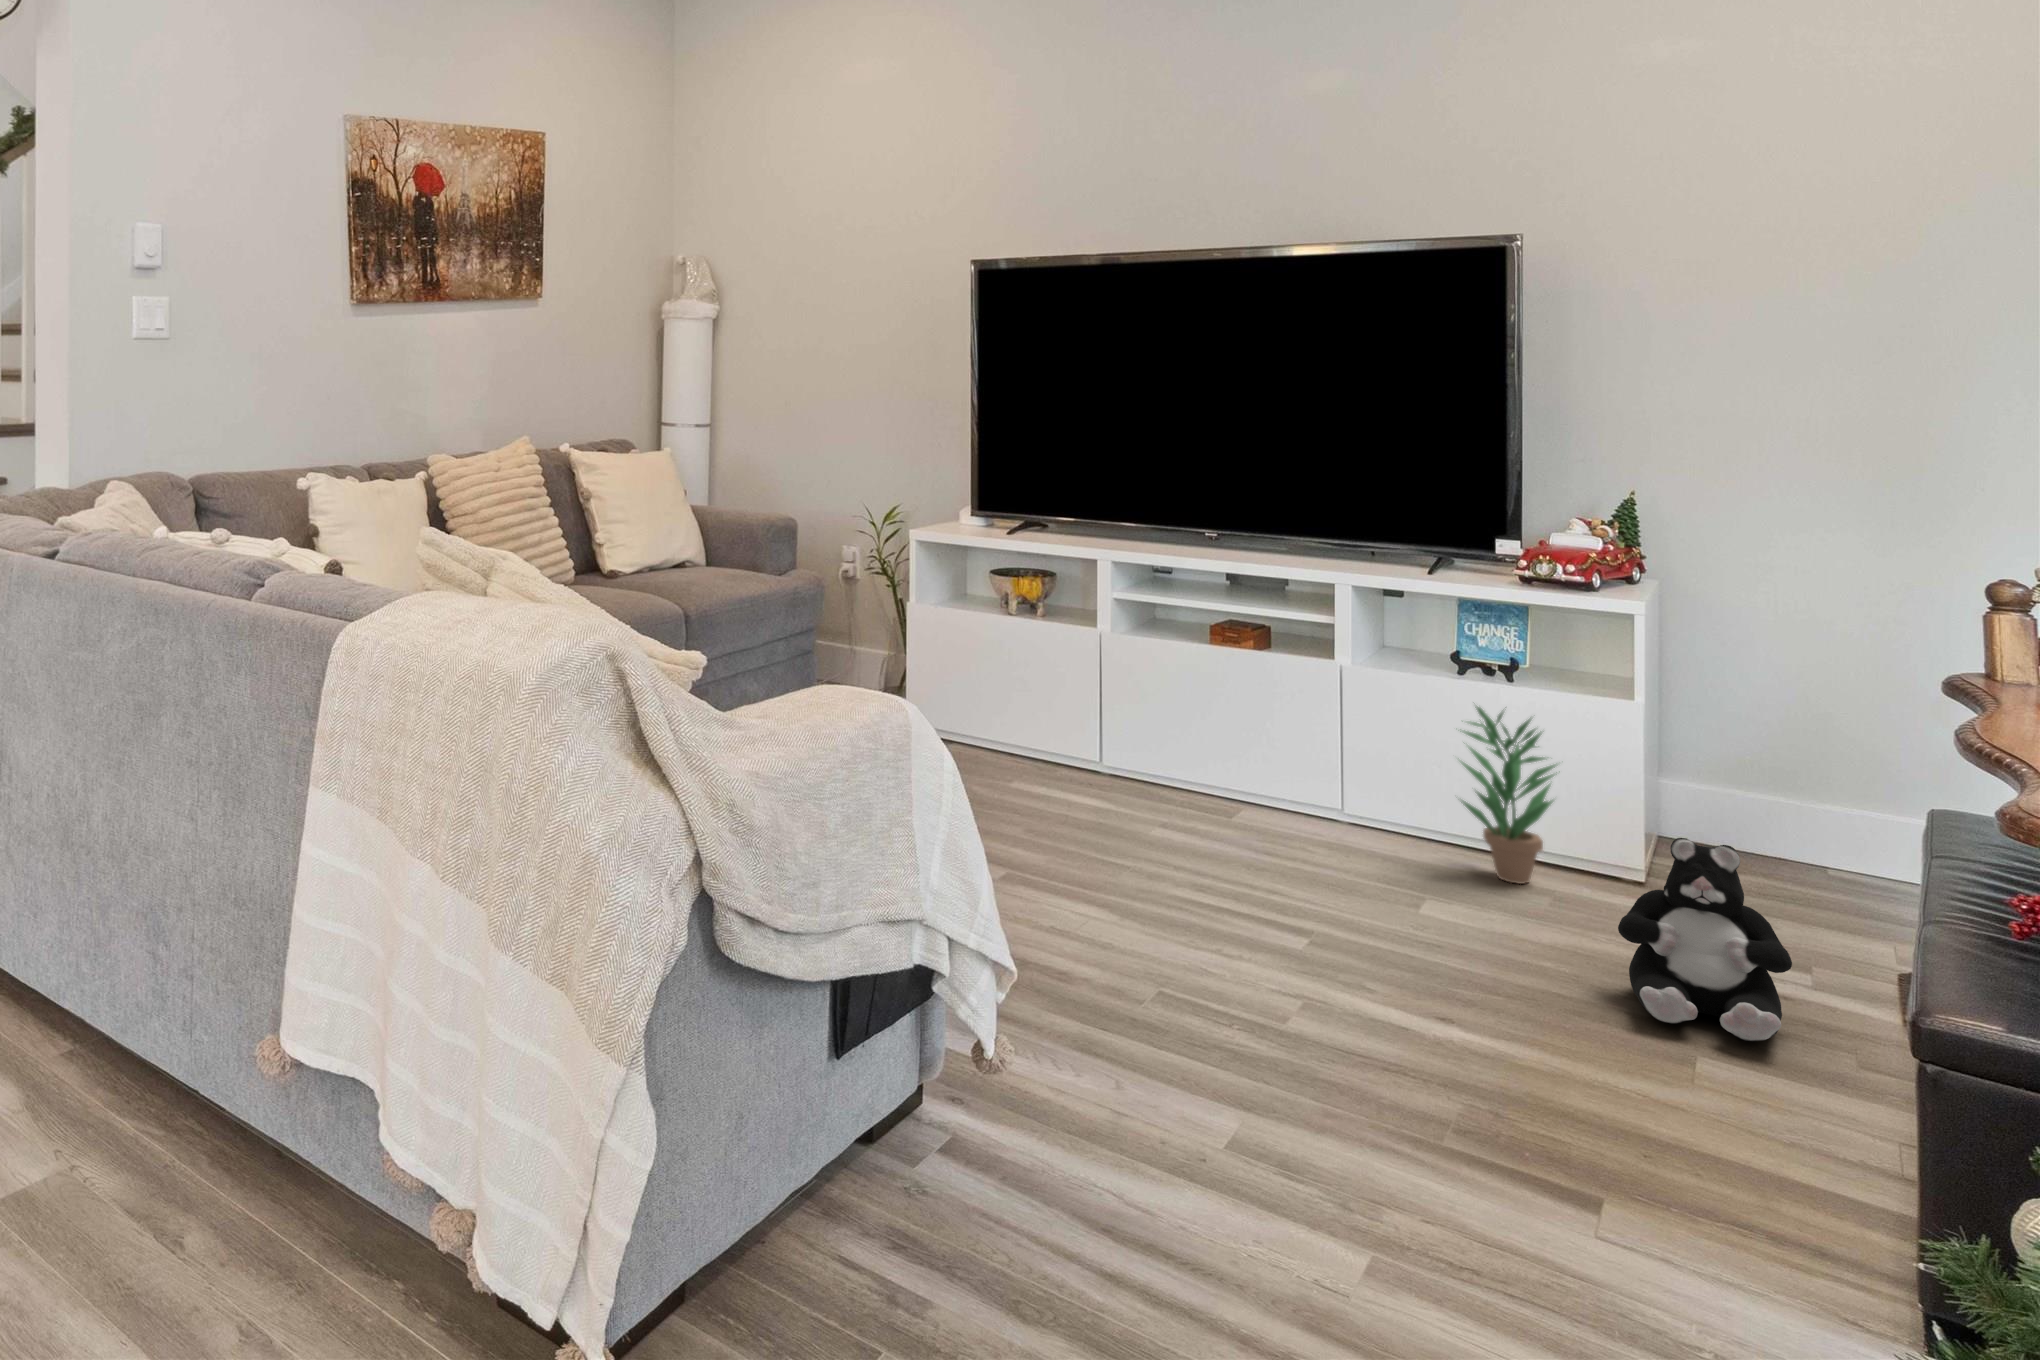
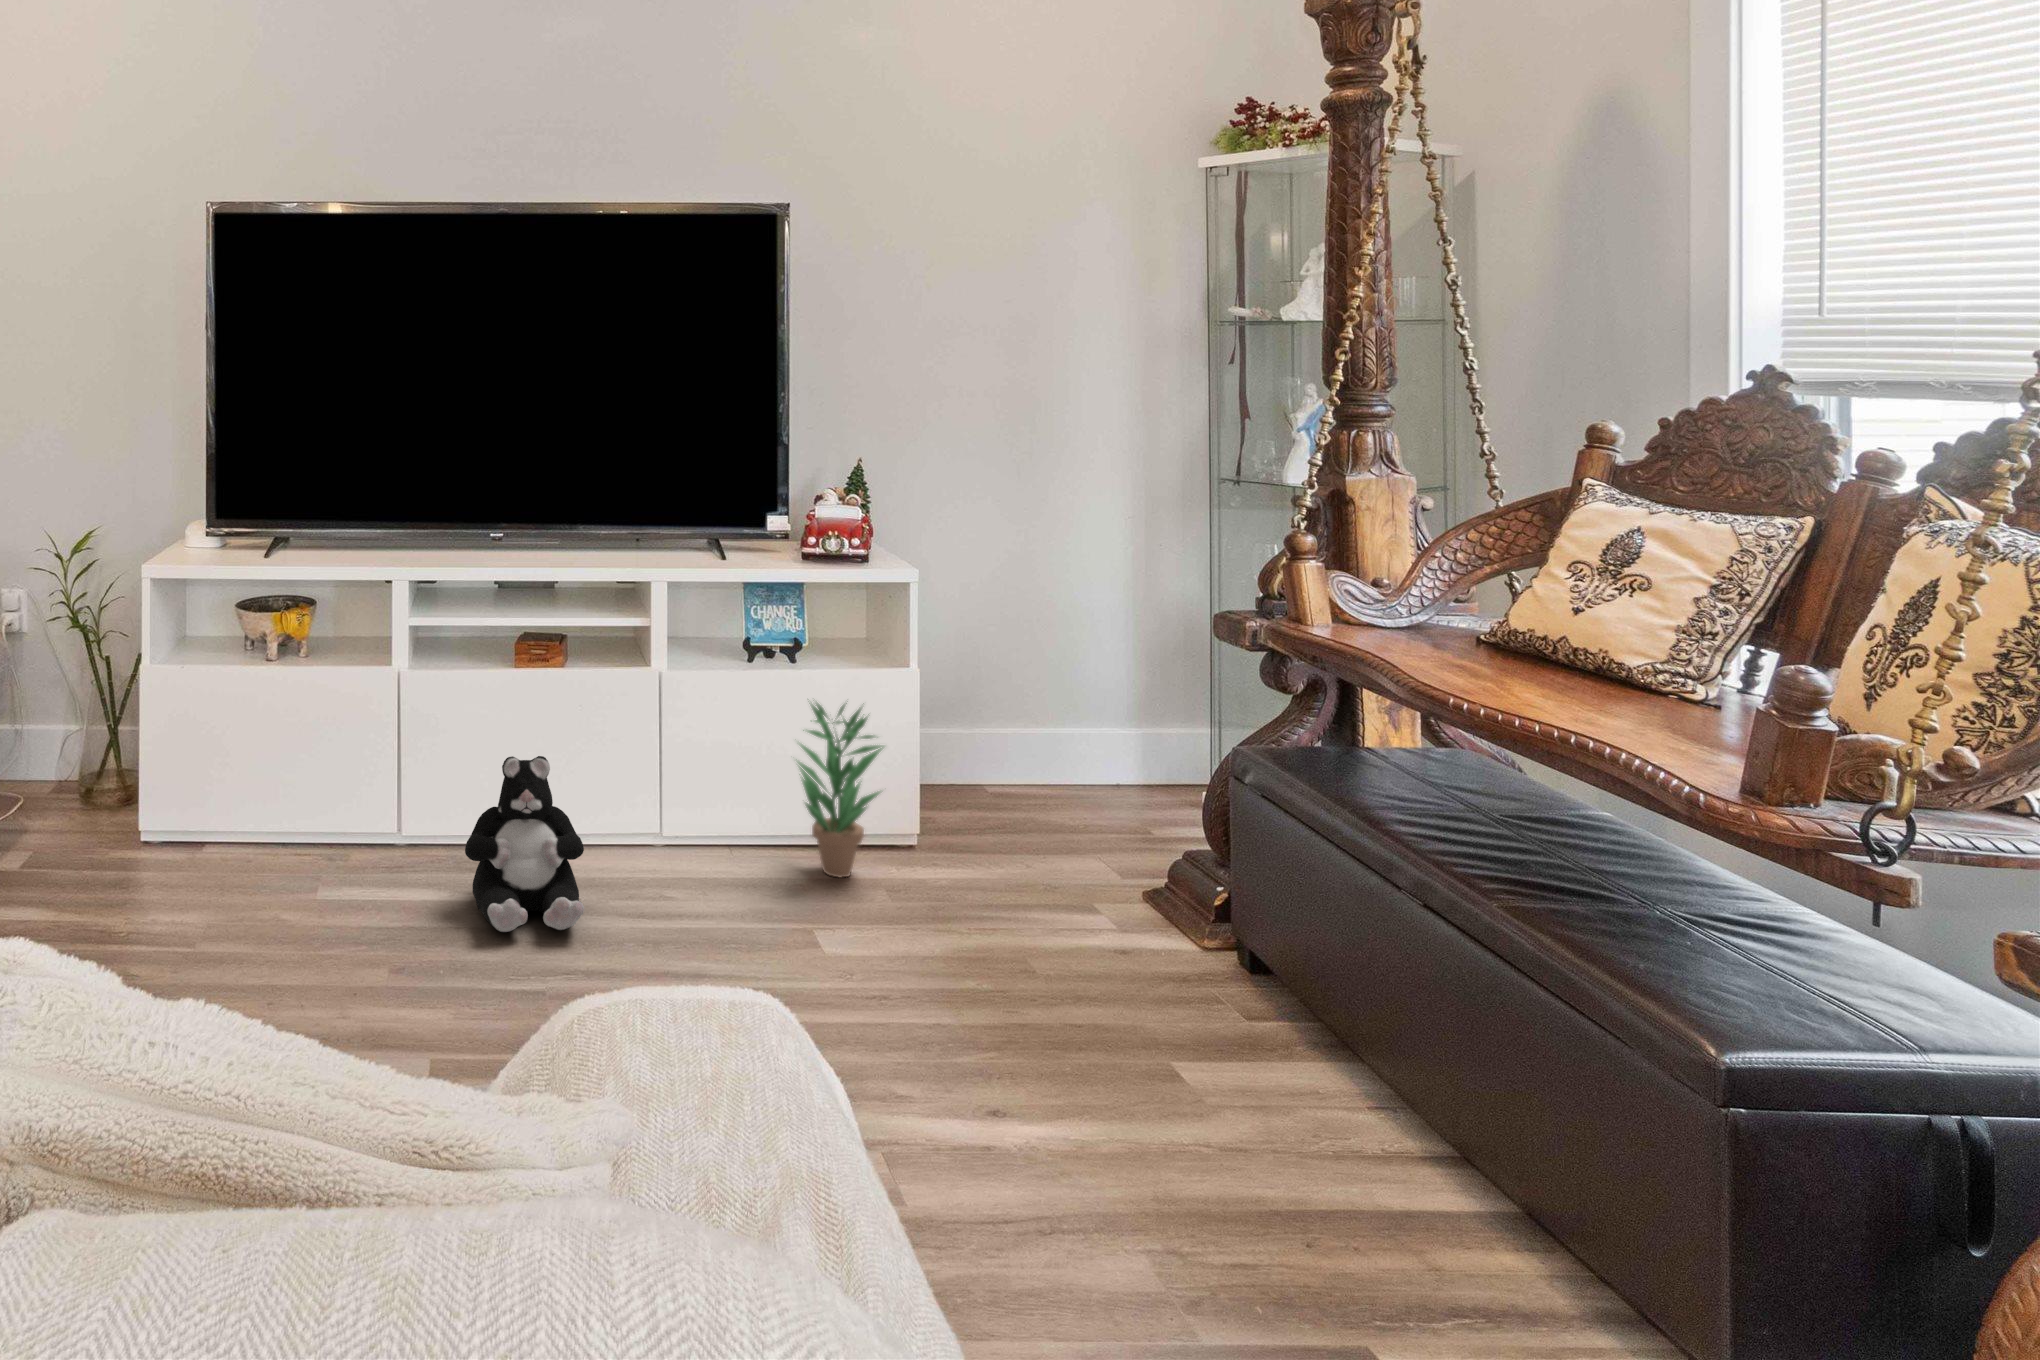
plush toy: present [1618,838,1792,1041] -> present [465,756,584,932]

